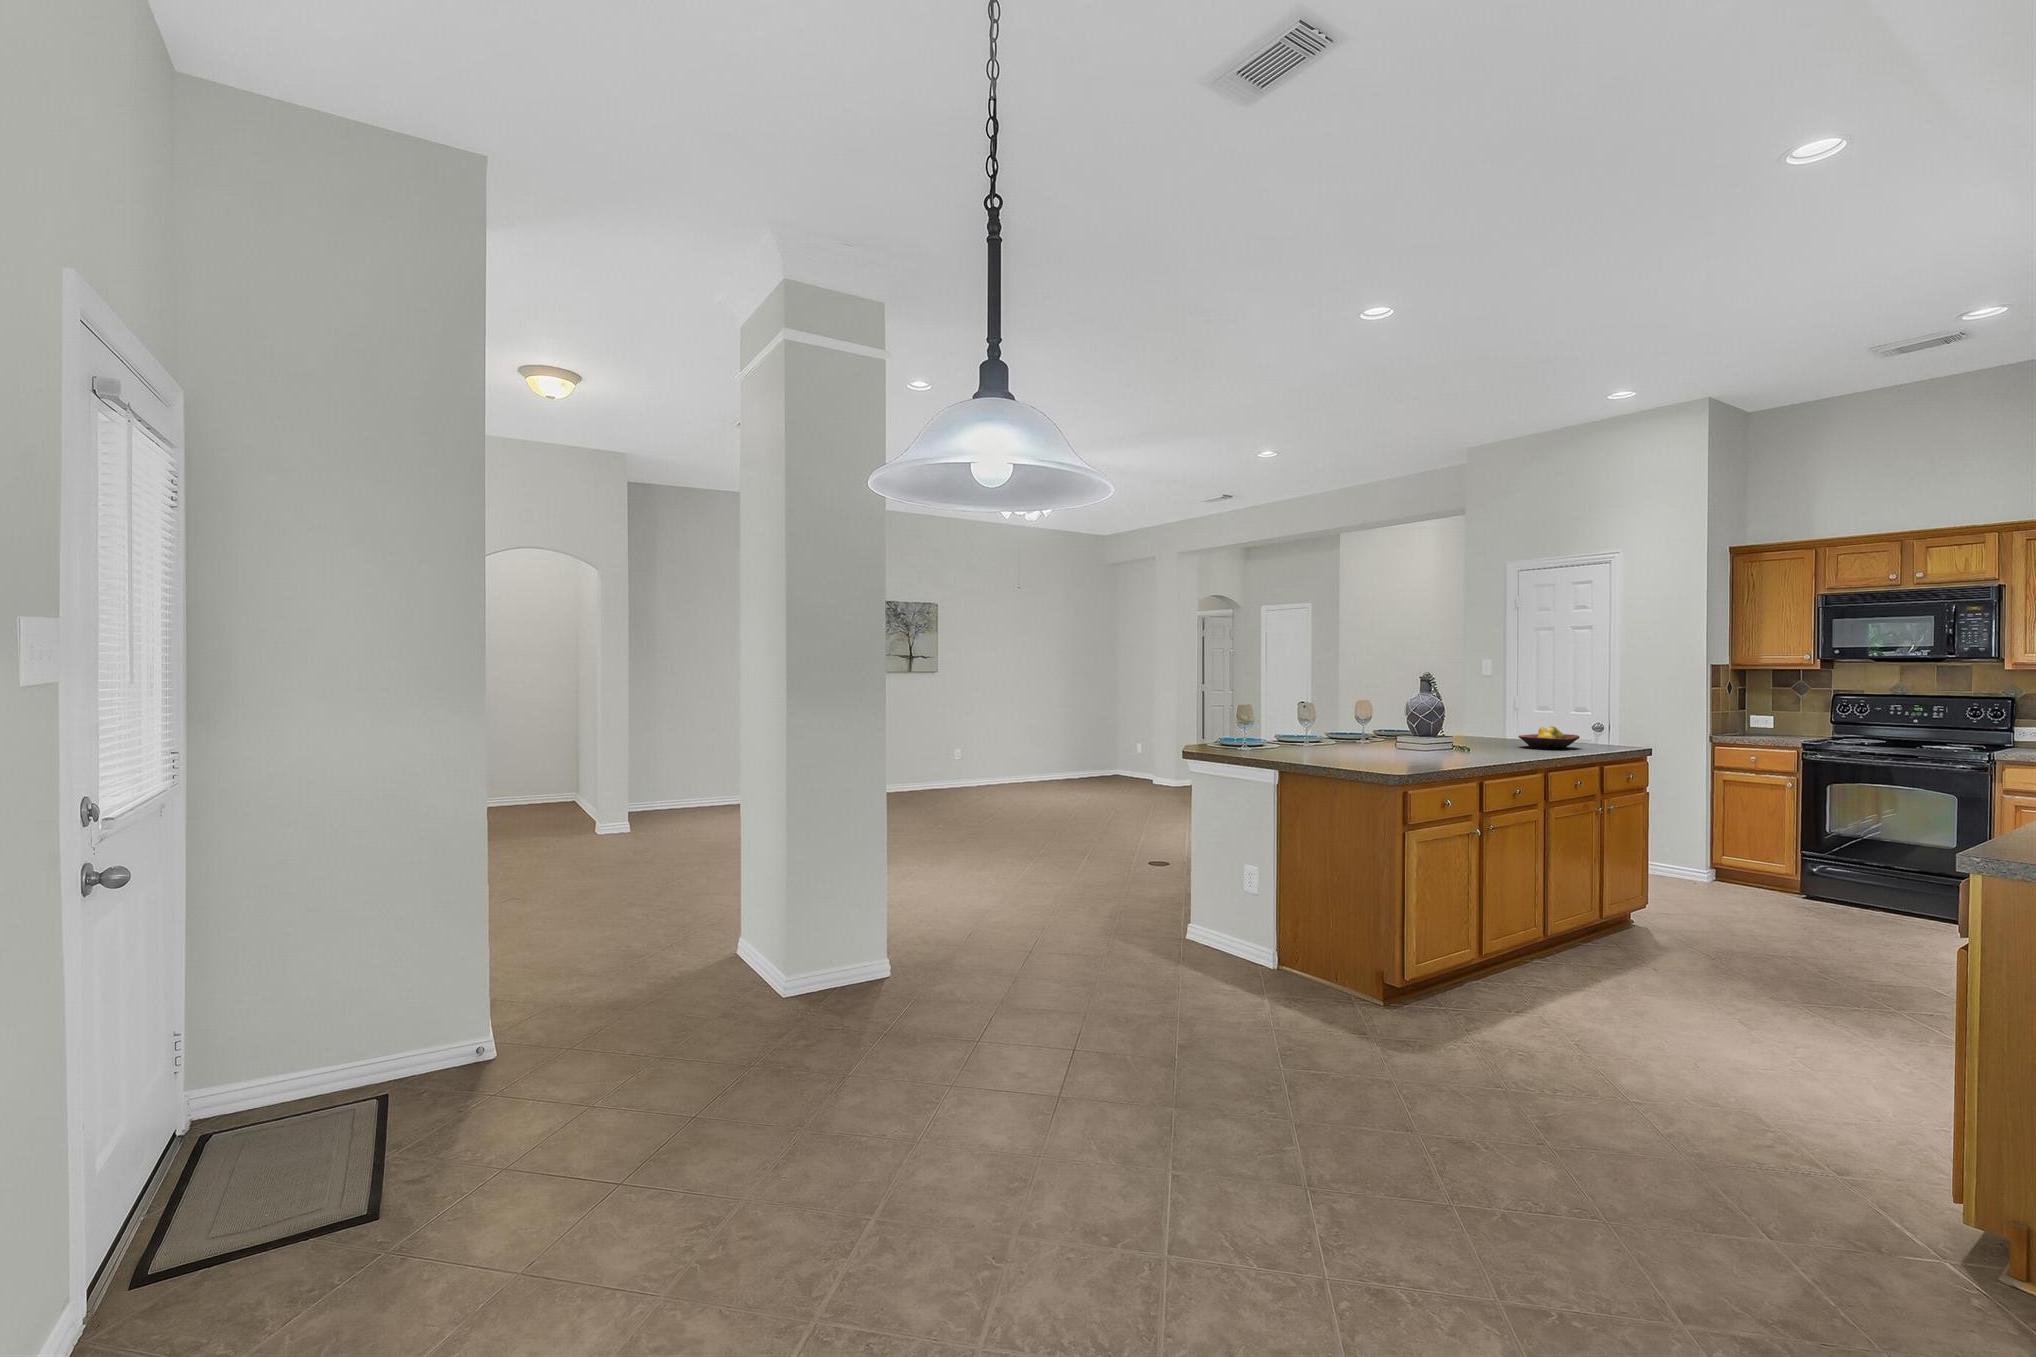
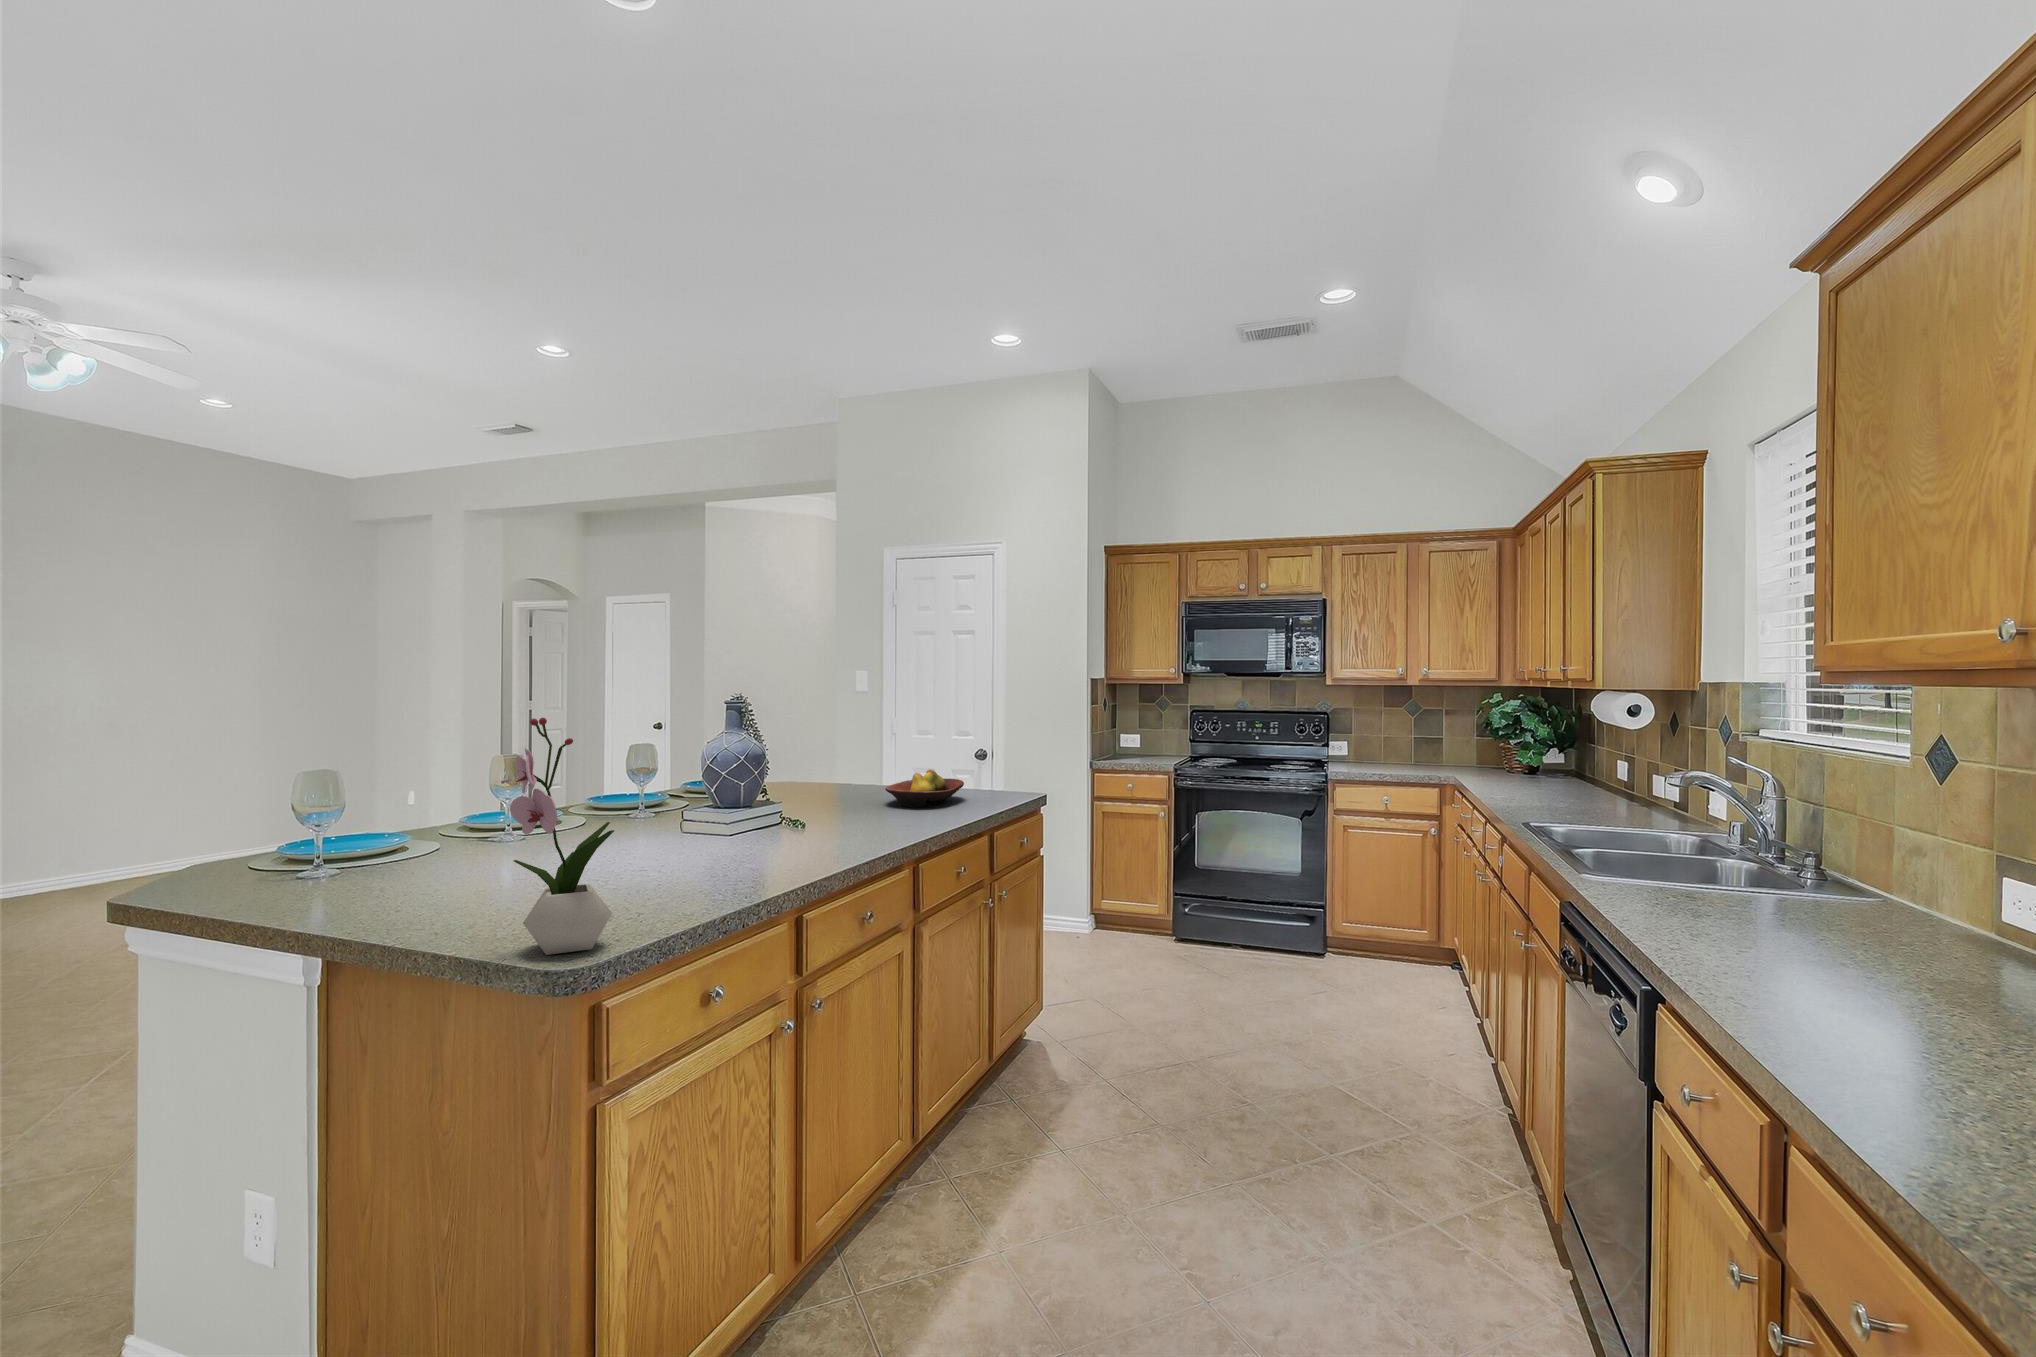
flower arrangement: none [1367,674,1410,767] -> present [510,718,614,955]

